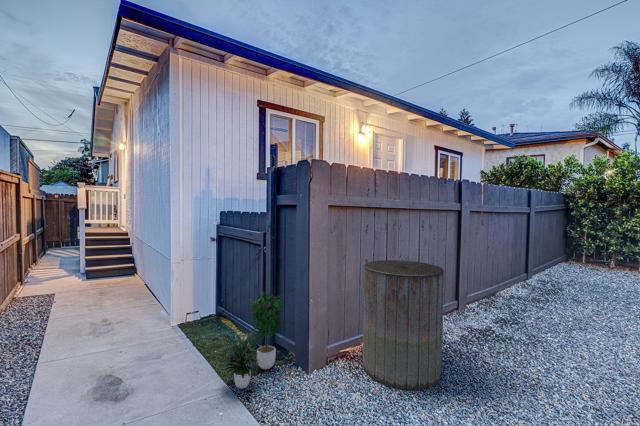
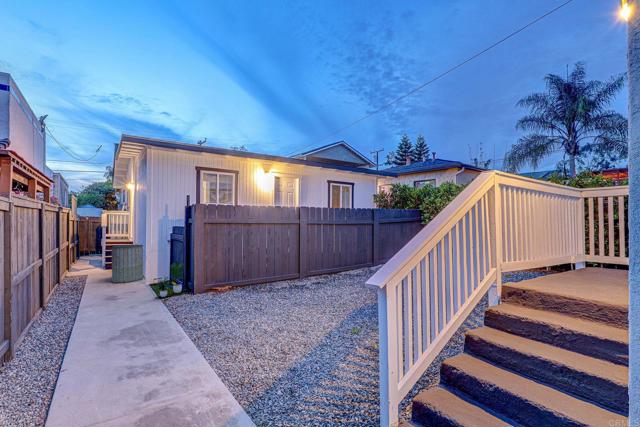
trash can: present [363,260,444,390] -> present [112,245,143,283]

